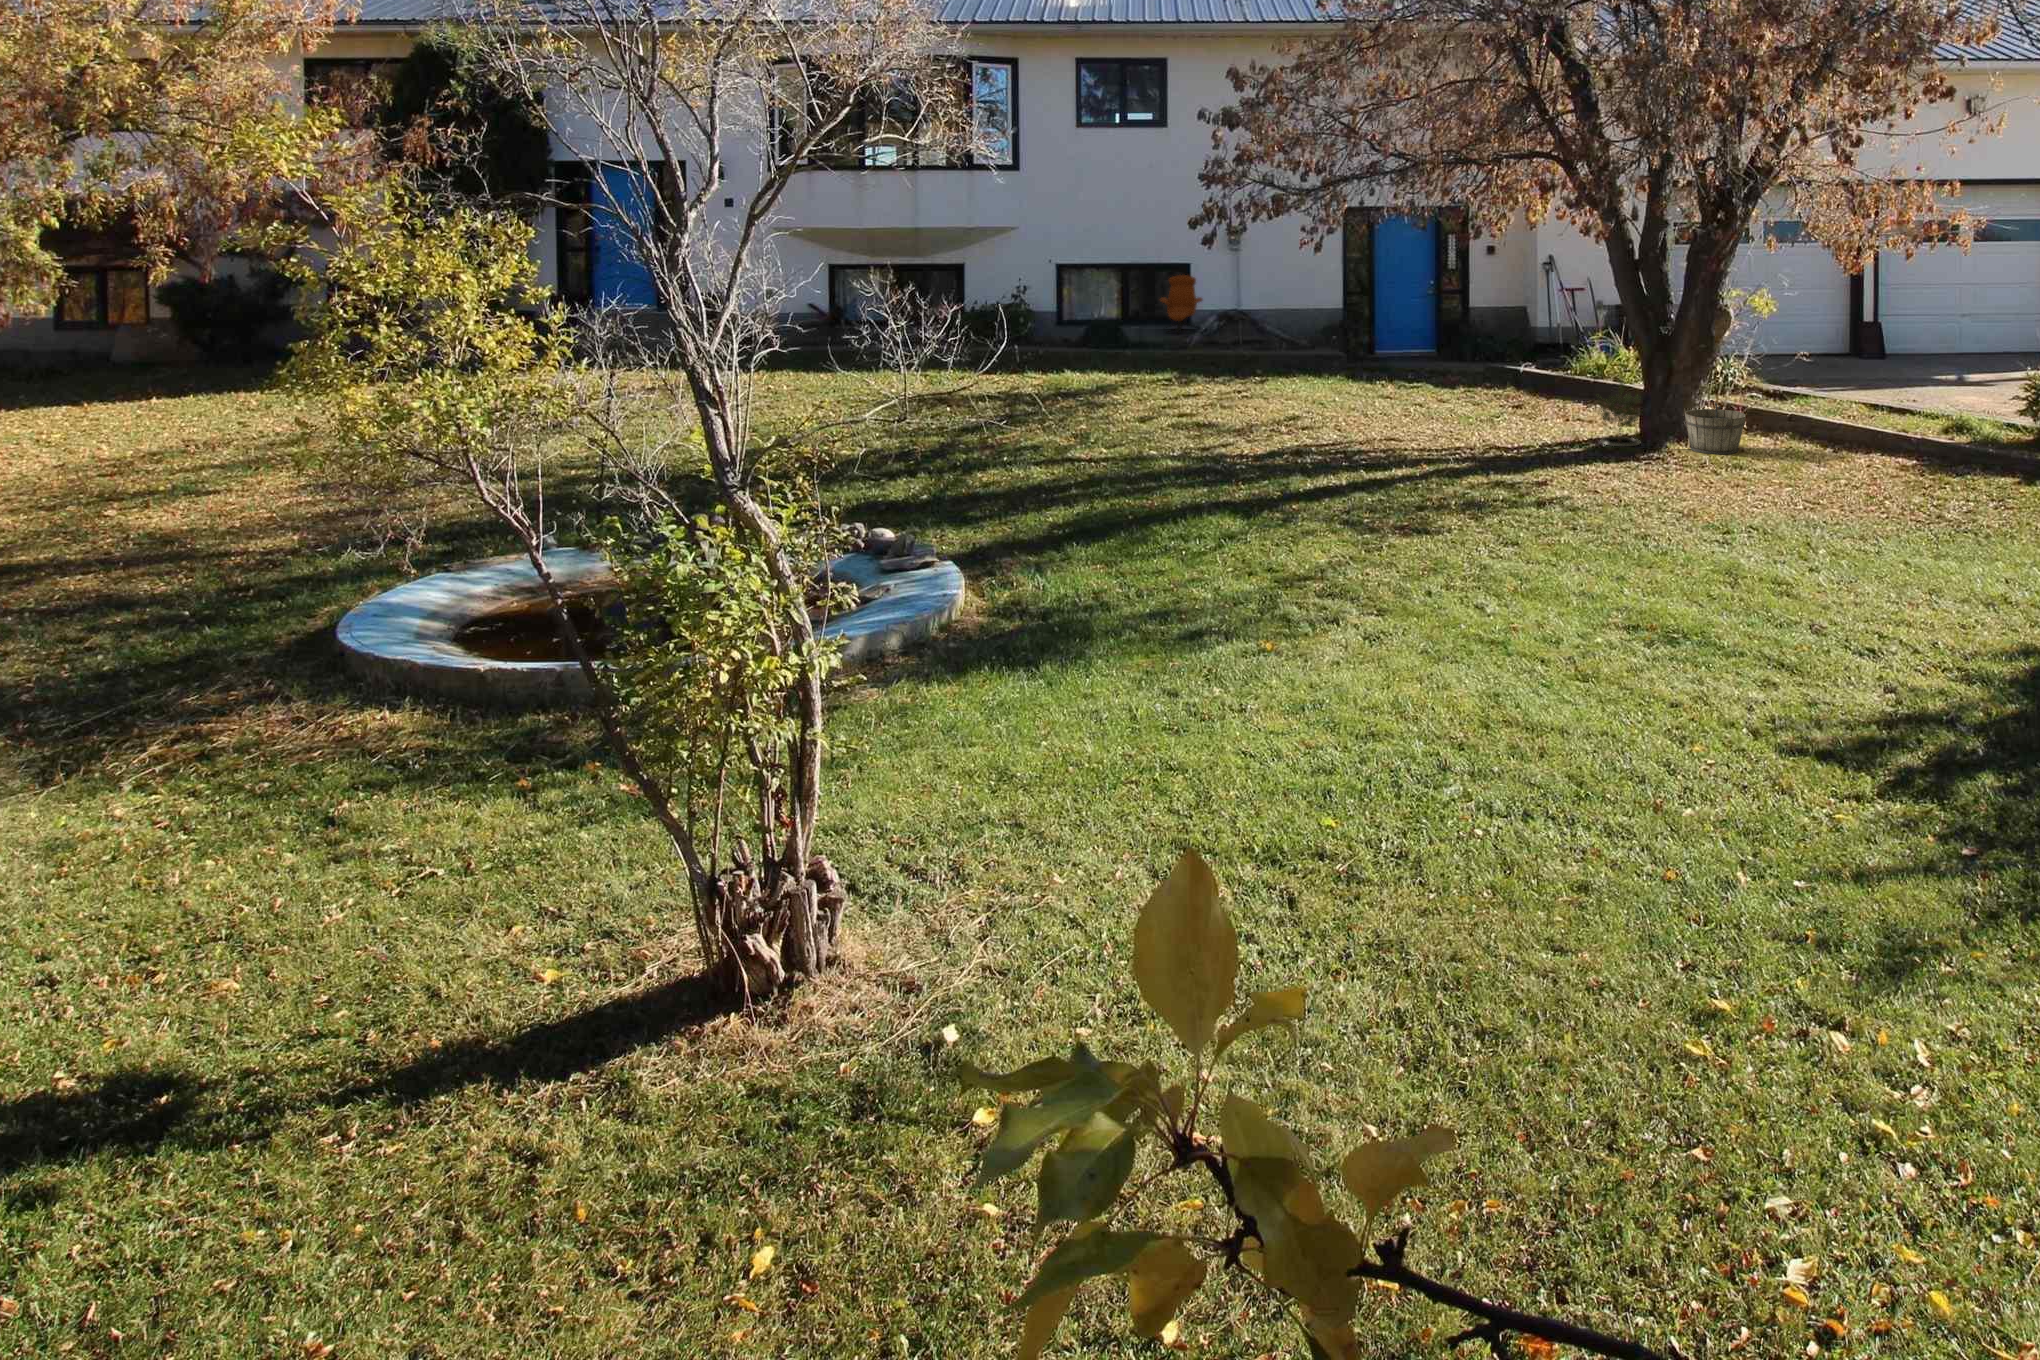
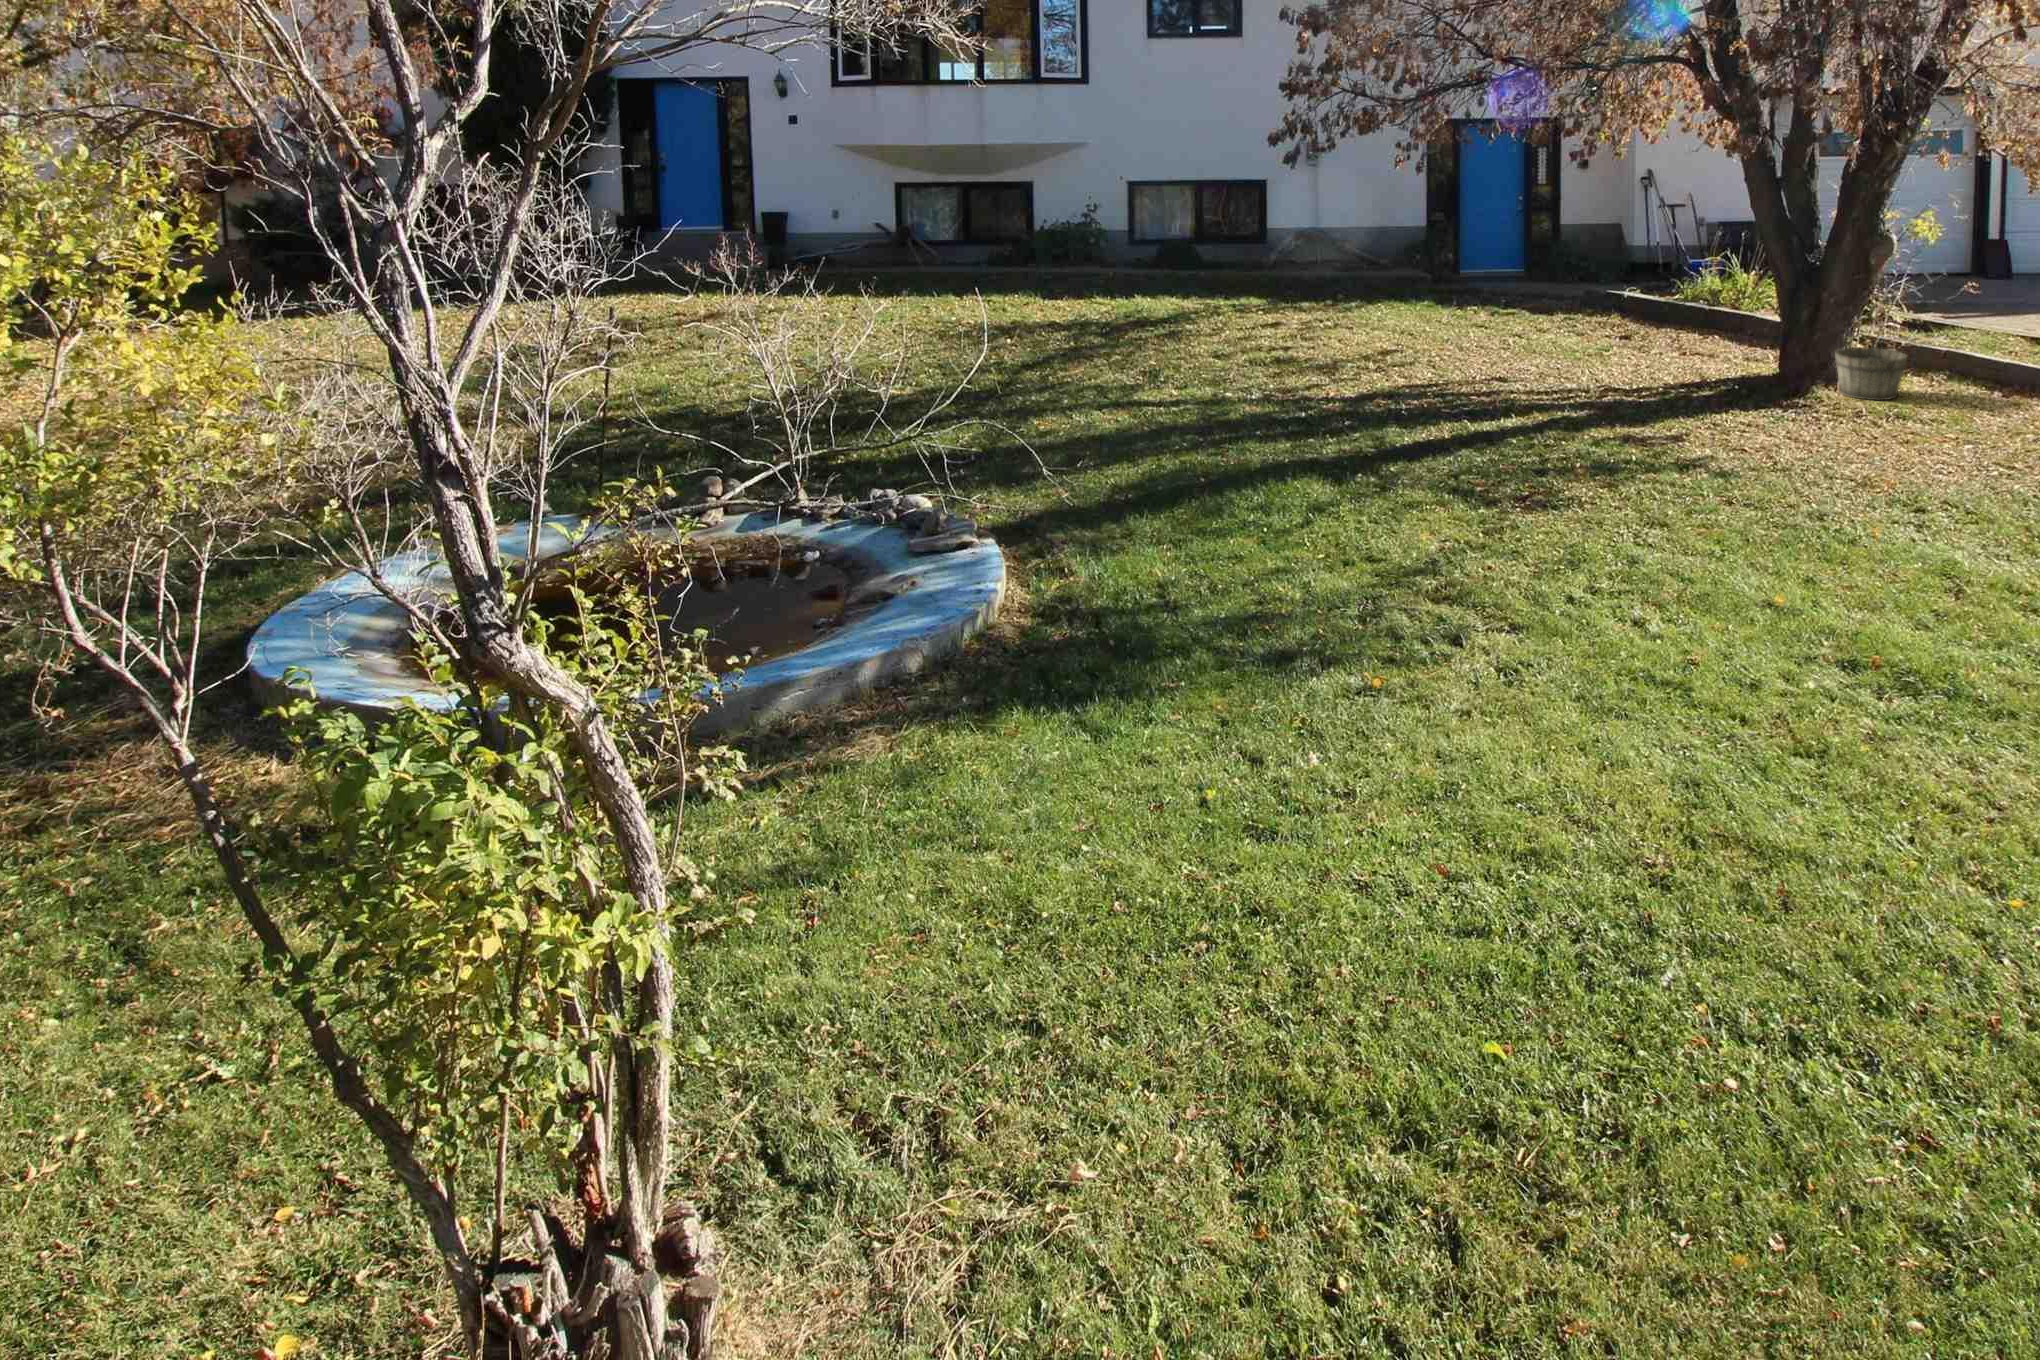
lounge chair: present [1160,275,1202,333] -> none [1238,193,1283,255]
potted tree: present [1600,379,1640,446] -> none [1728,306,1785,390]

